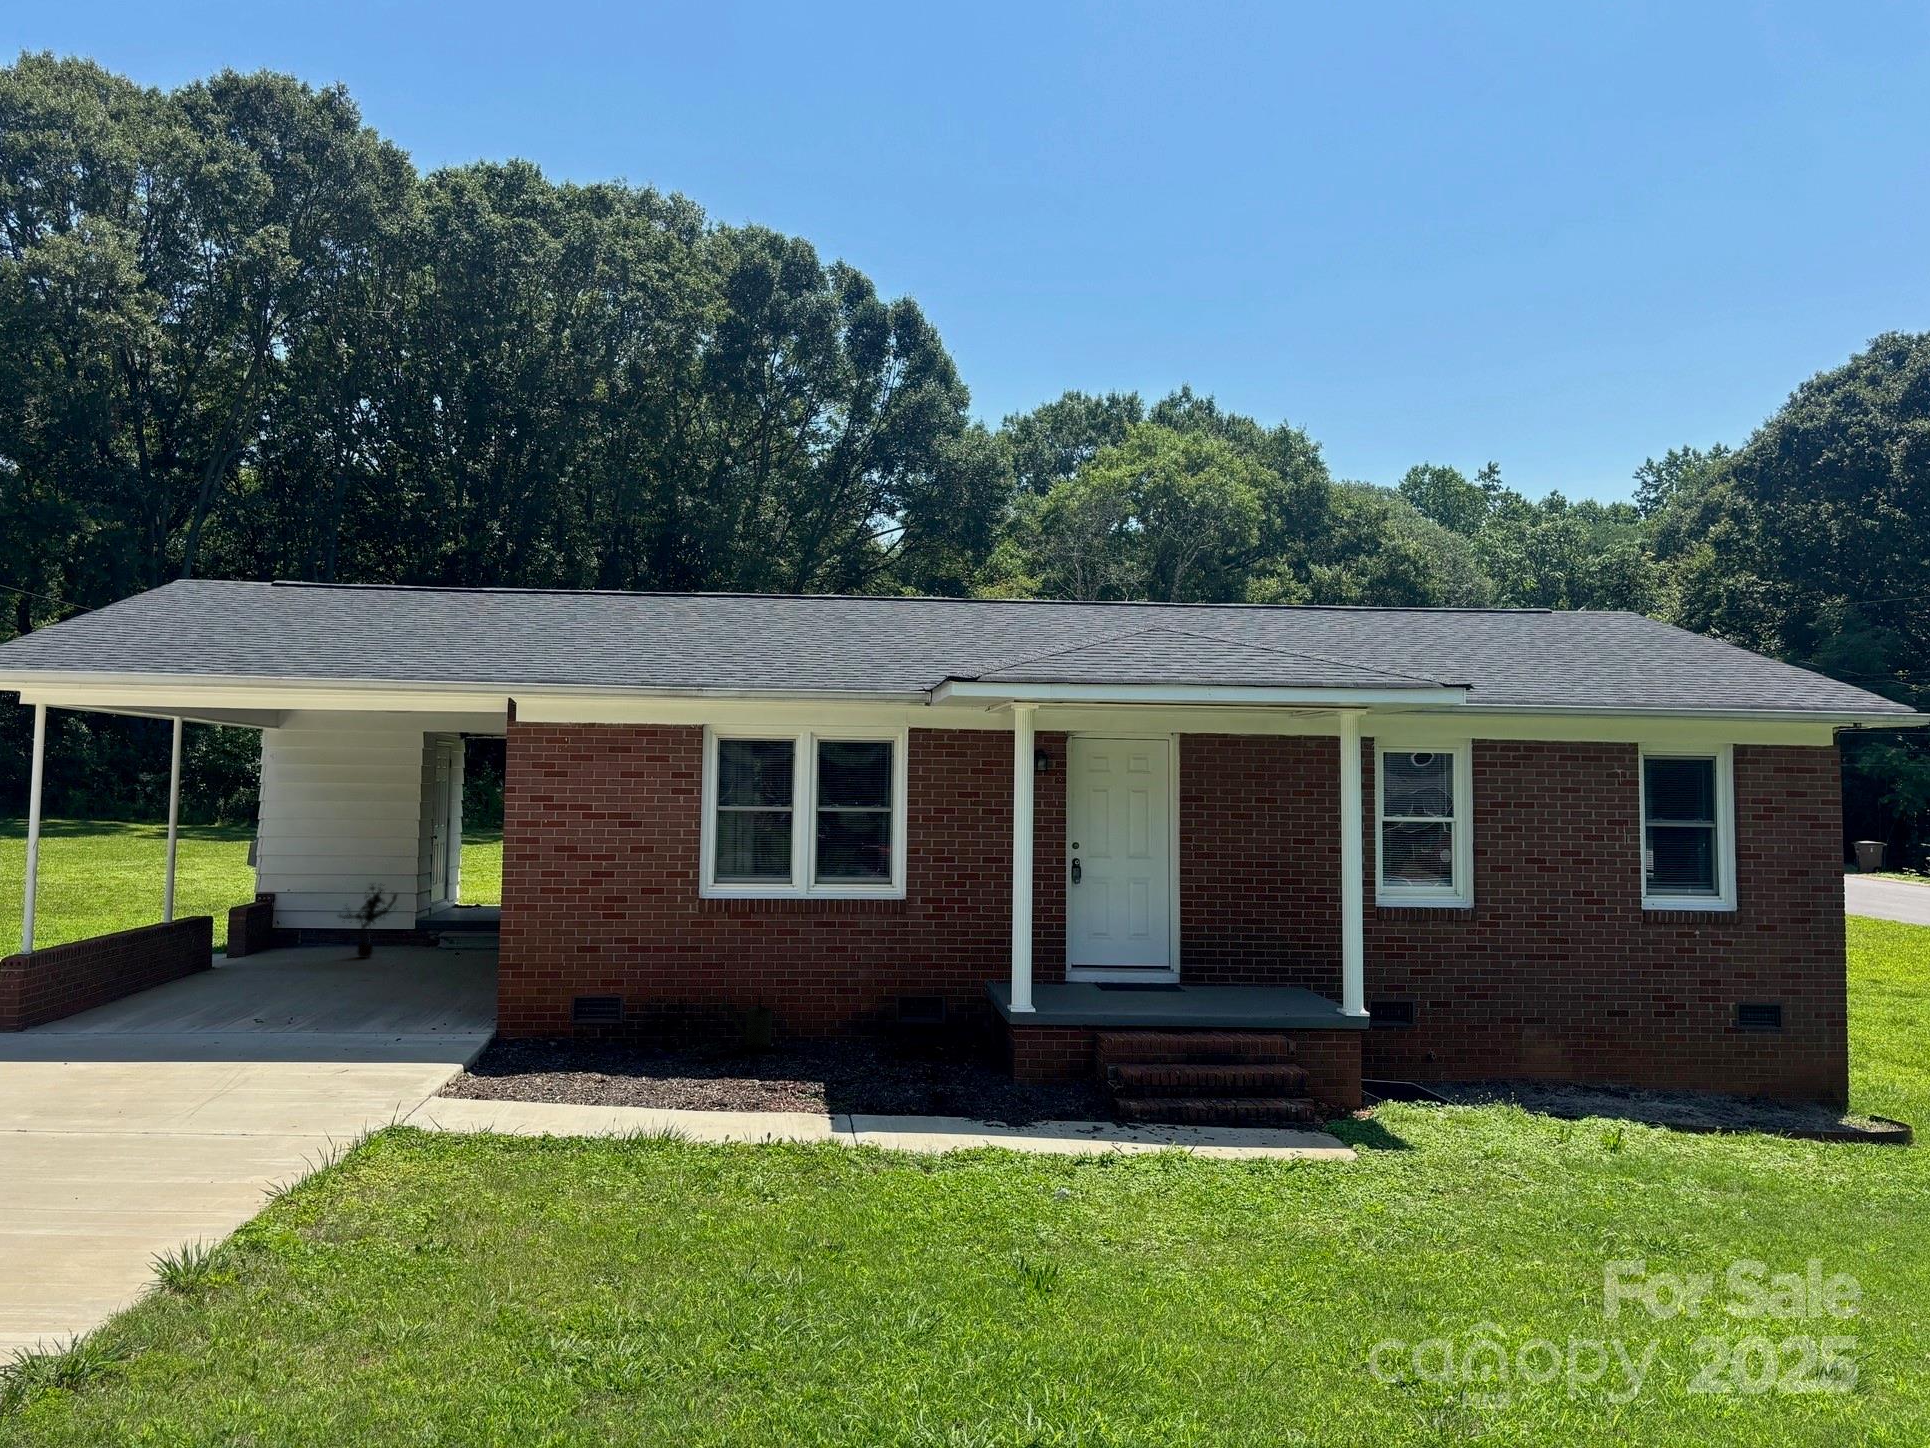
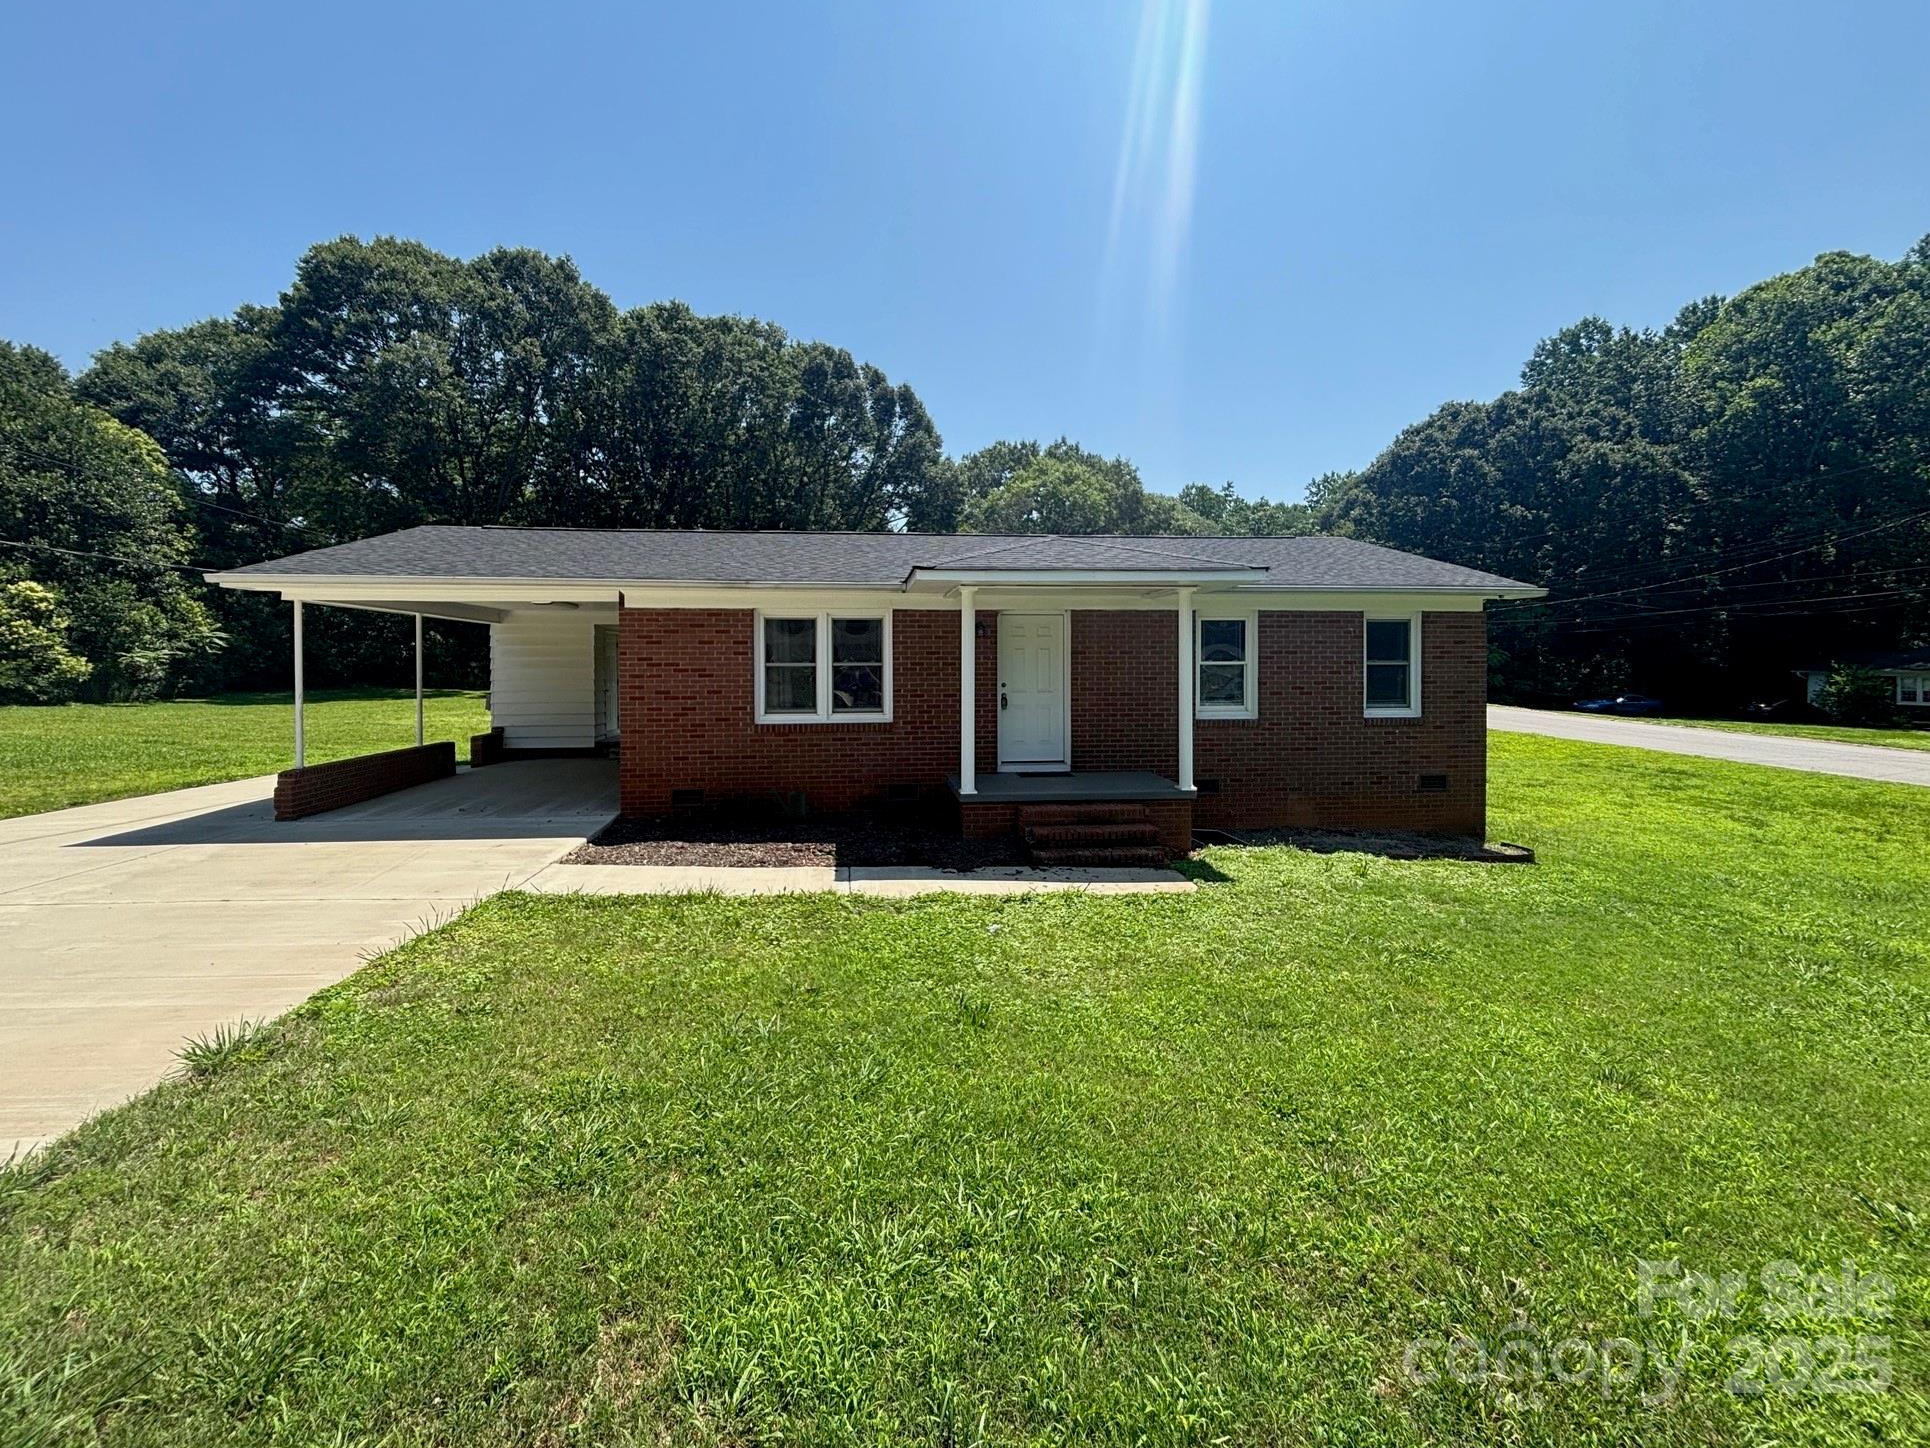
potted tree: present [339,884,397,958] -> none [550,717,589,762]

